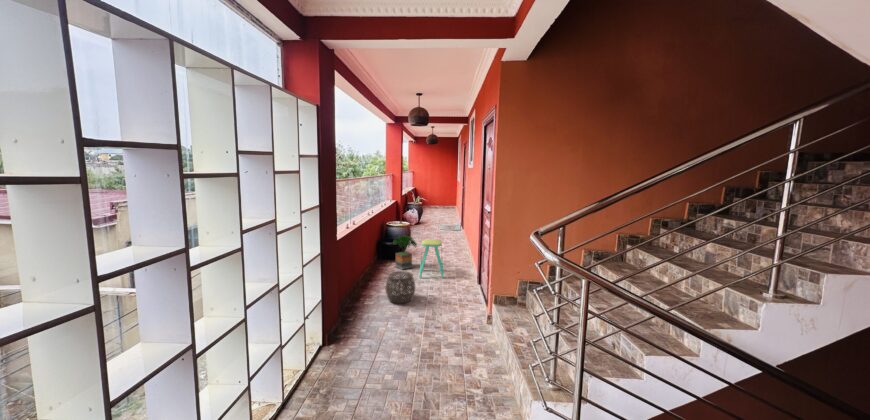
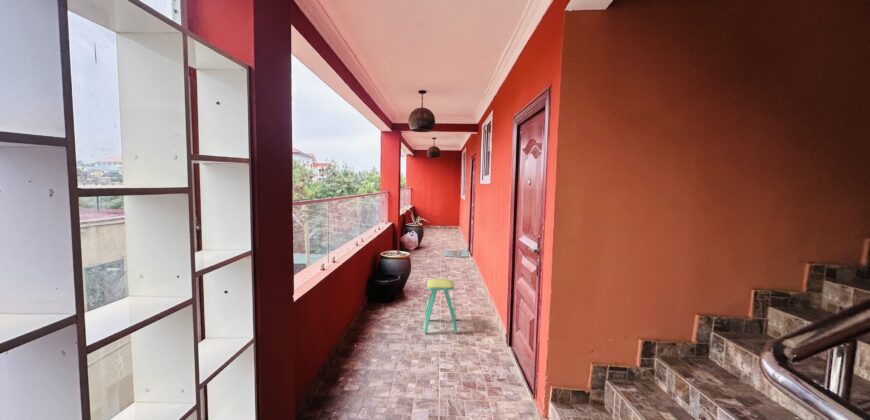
potted tree: present [394,236,417,270] -> none [388,271,421,319]
woven basket: present [385,271,415,303] -> none [376,333,420,386]

